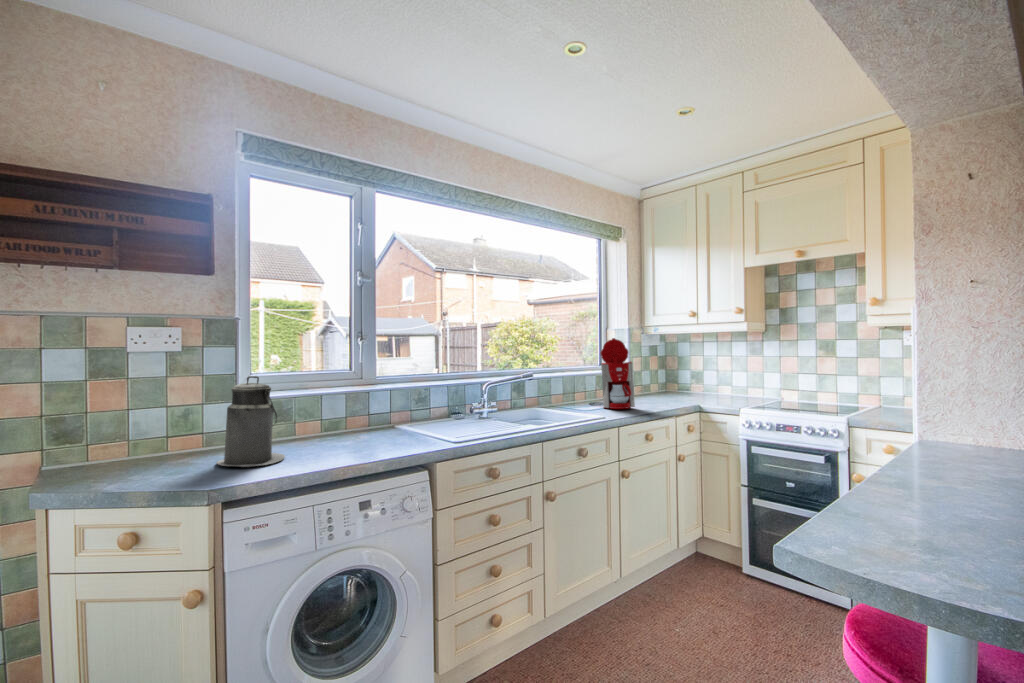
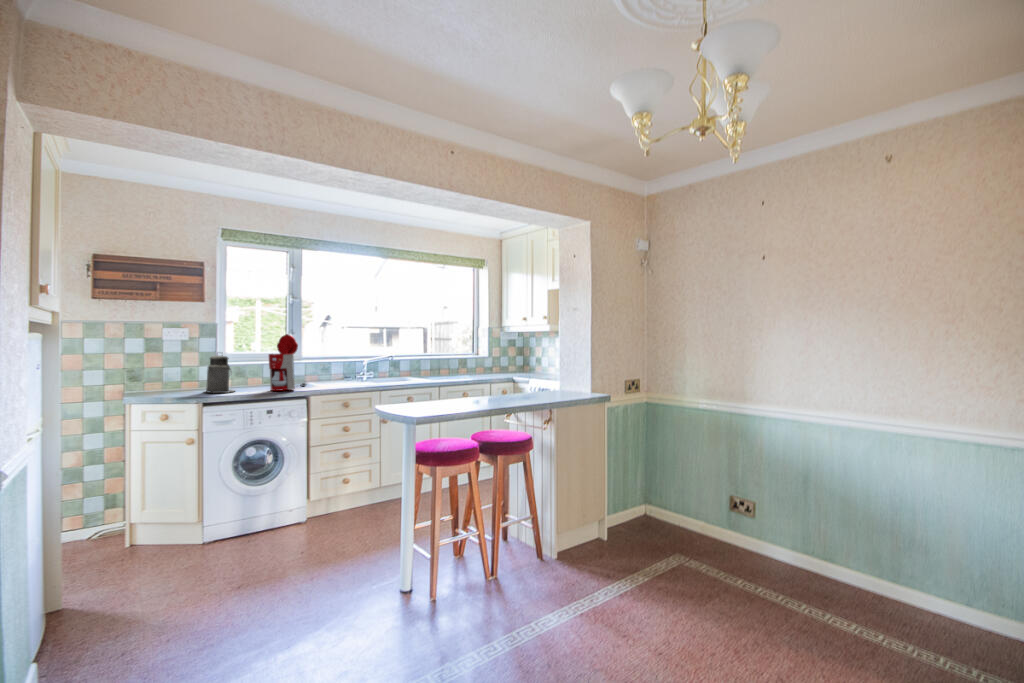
coffee maker: present [589,338,635,409] -> present [269,334,306,391]

